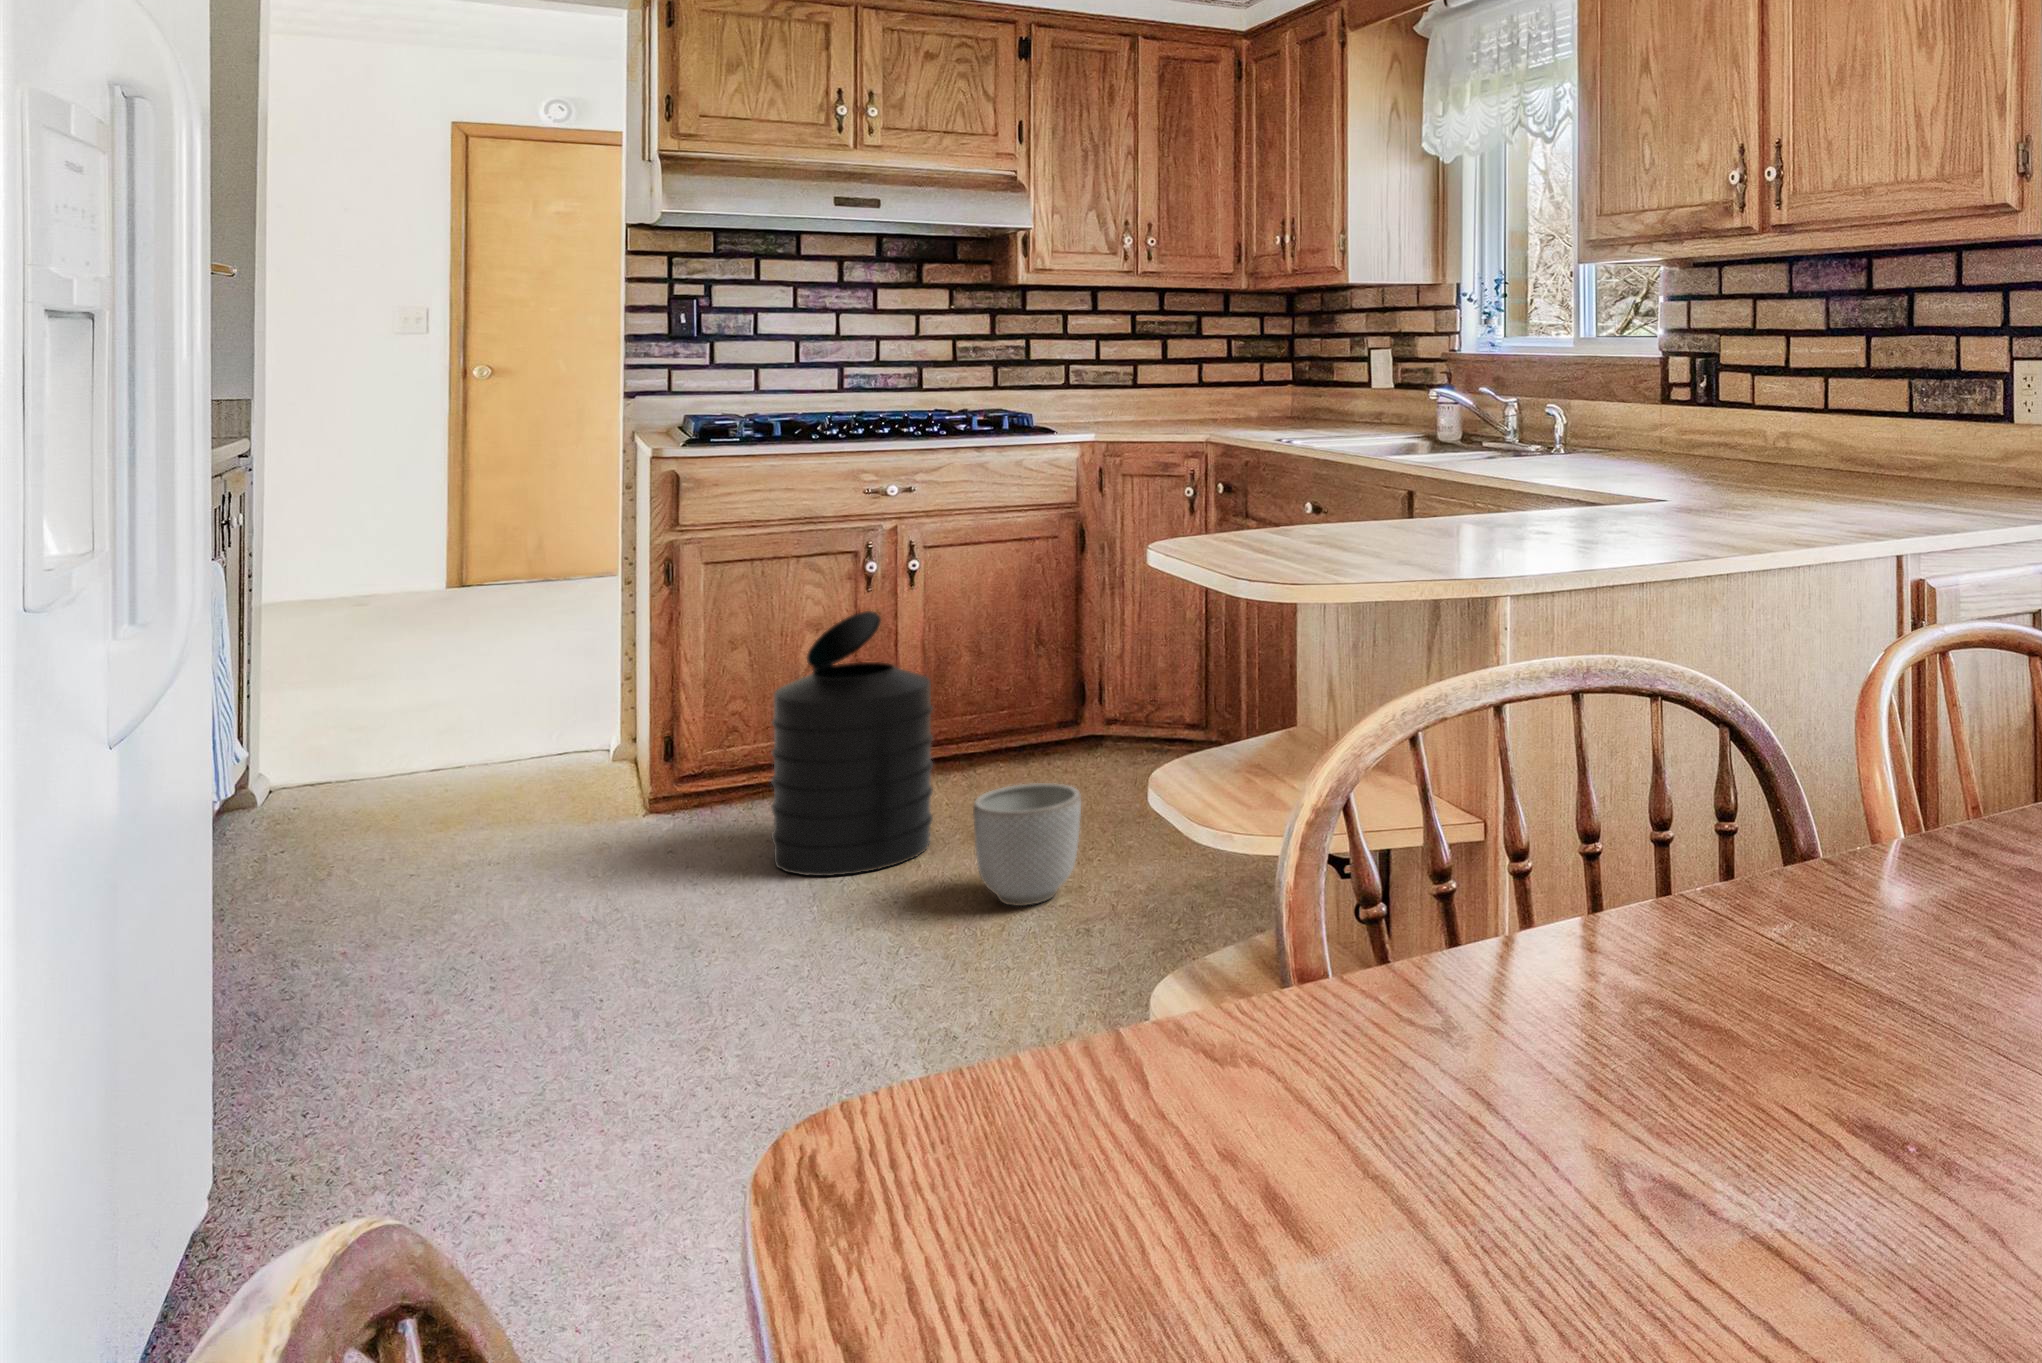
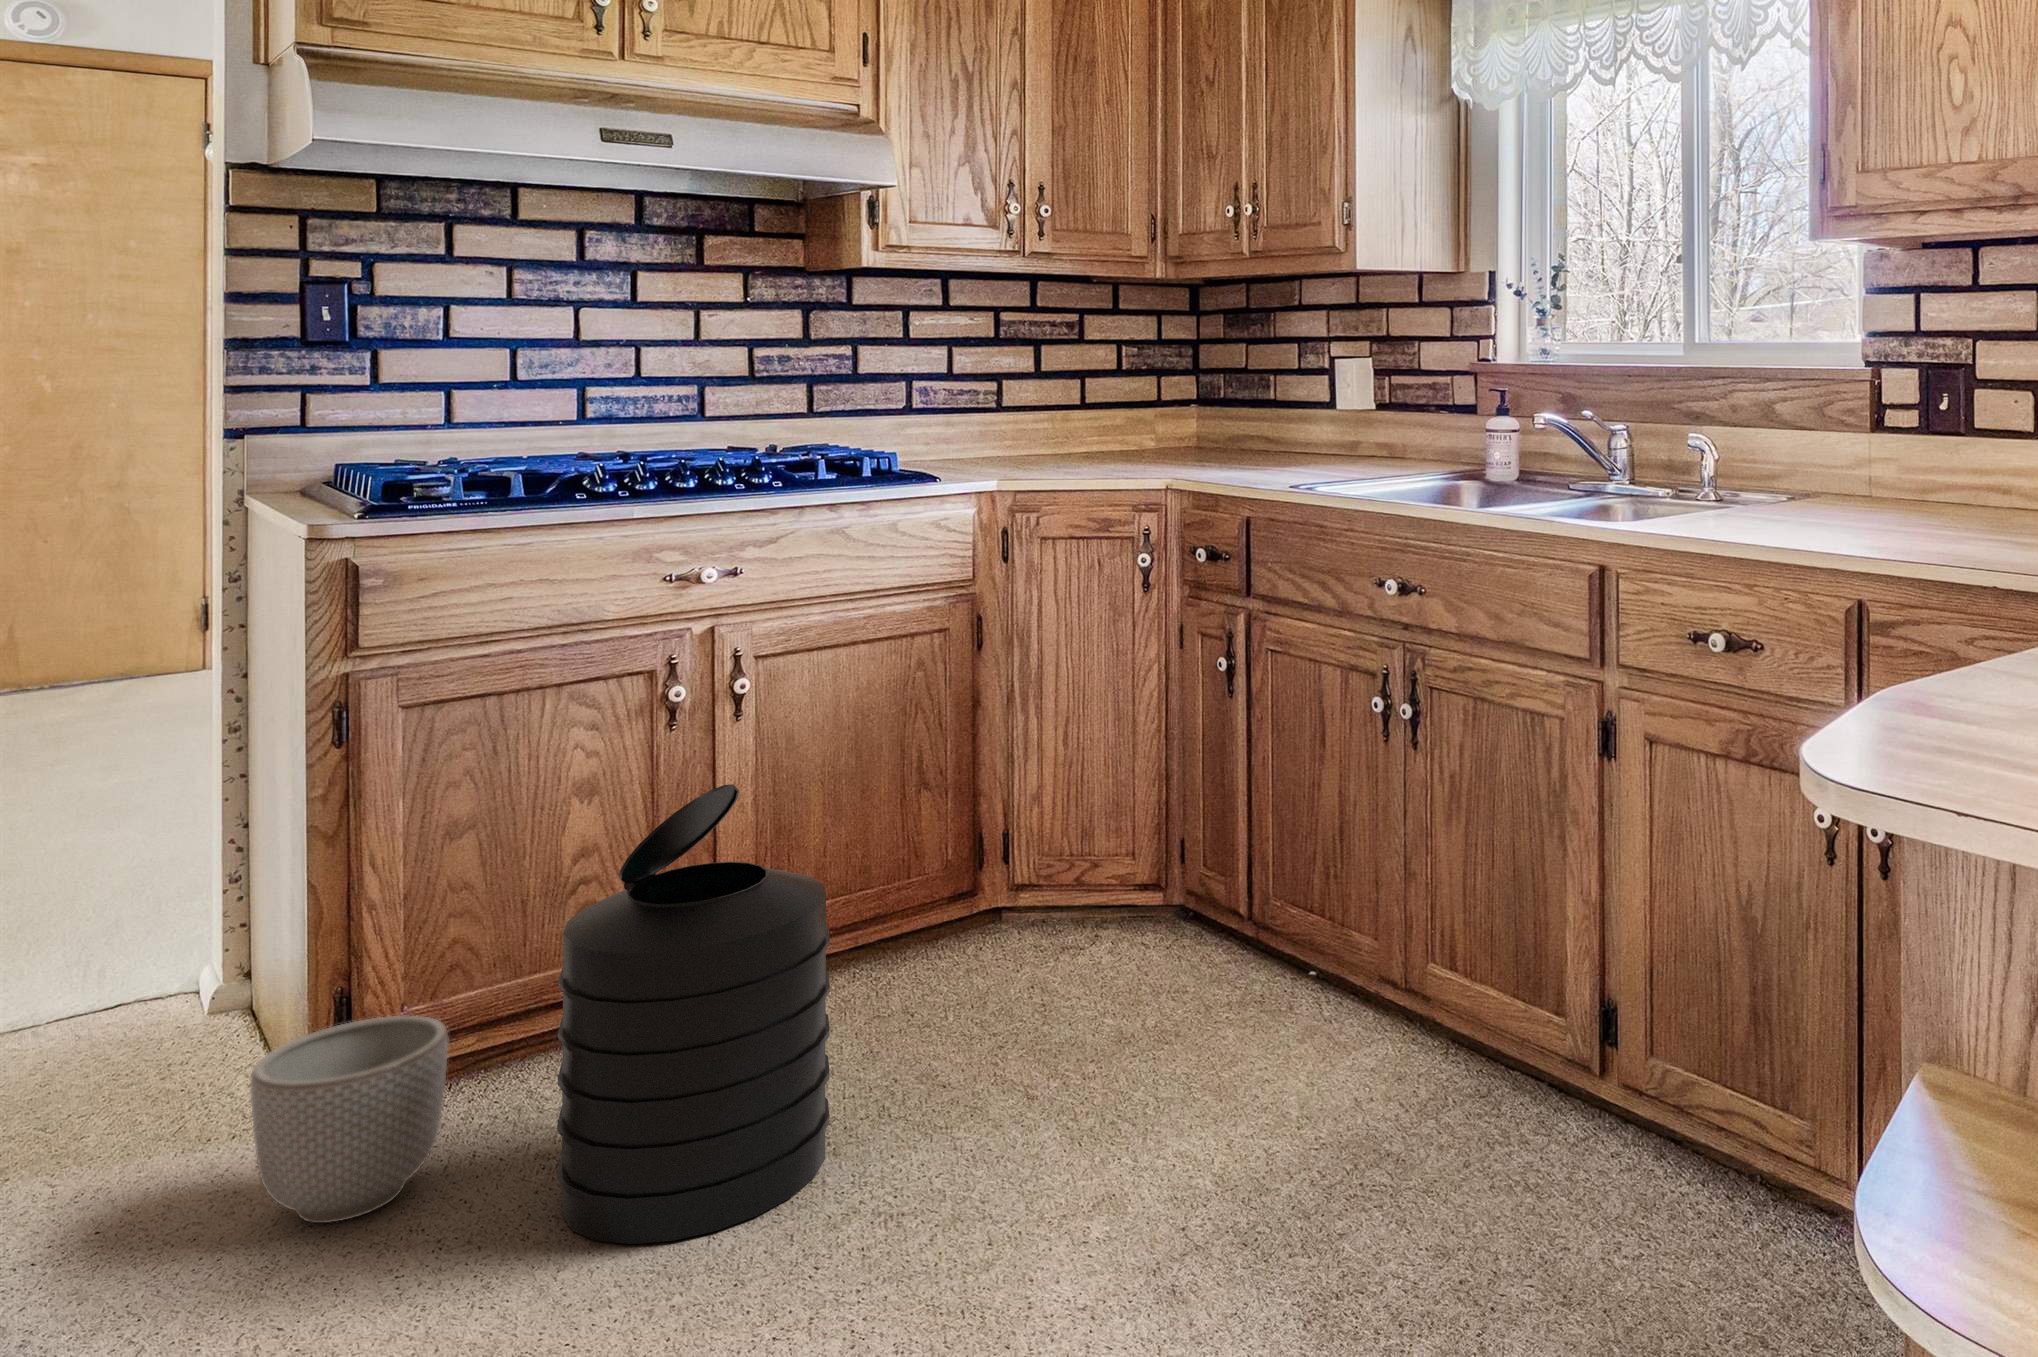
planter: present [973,783,1081,906] -> present [250,1016,448,1223]

